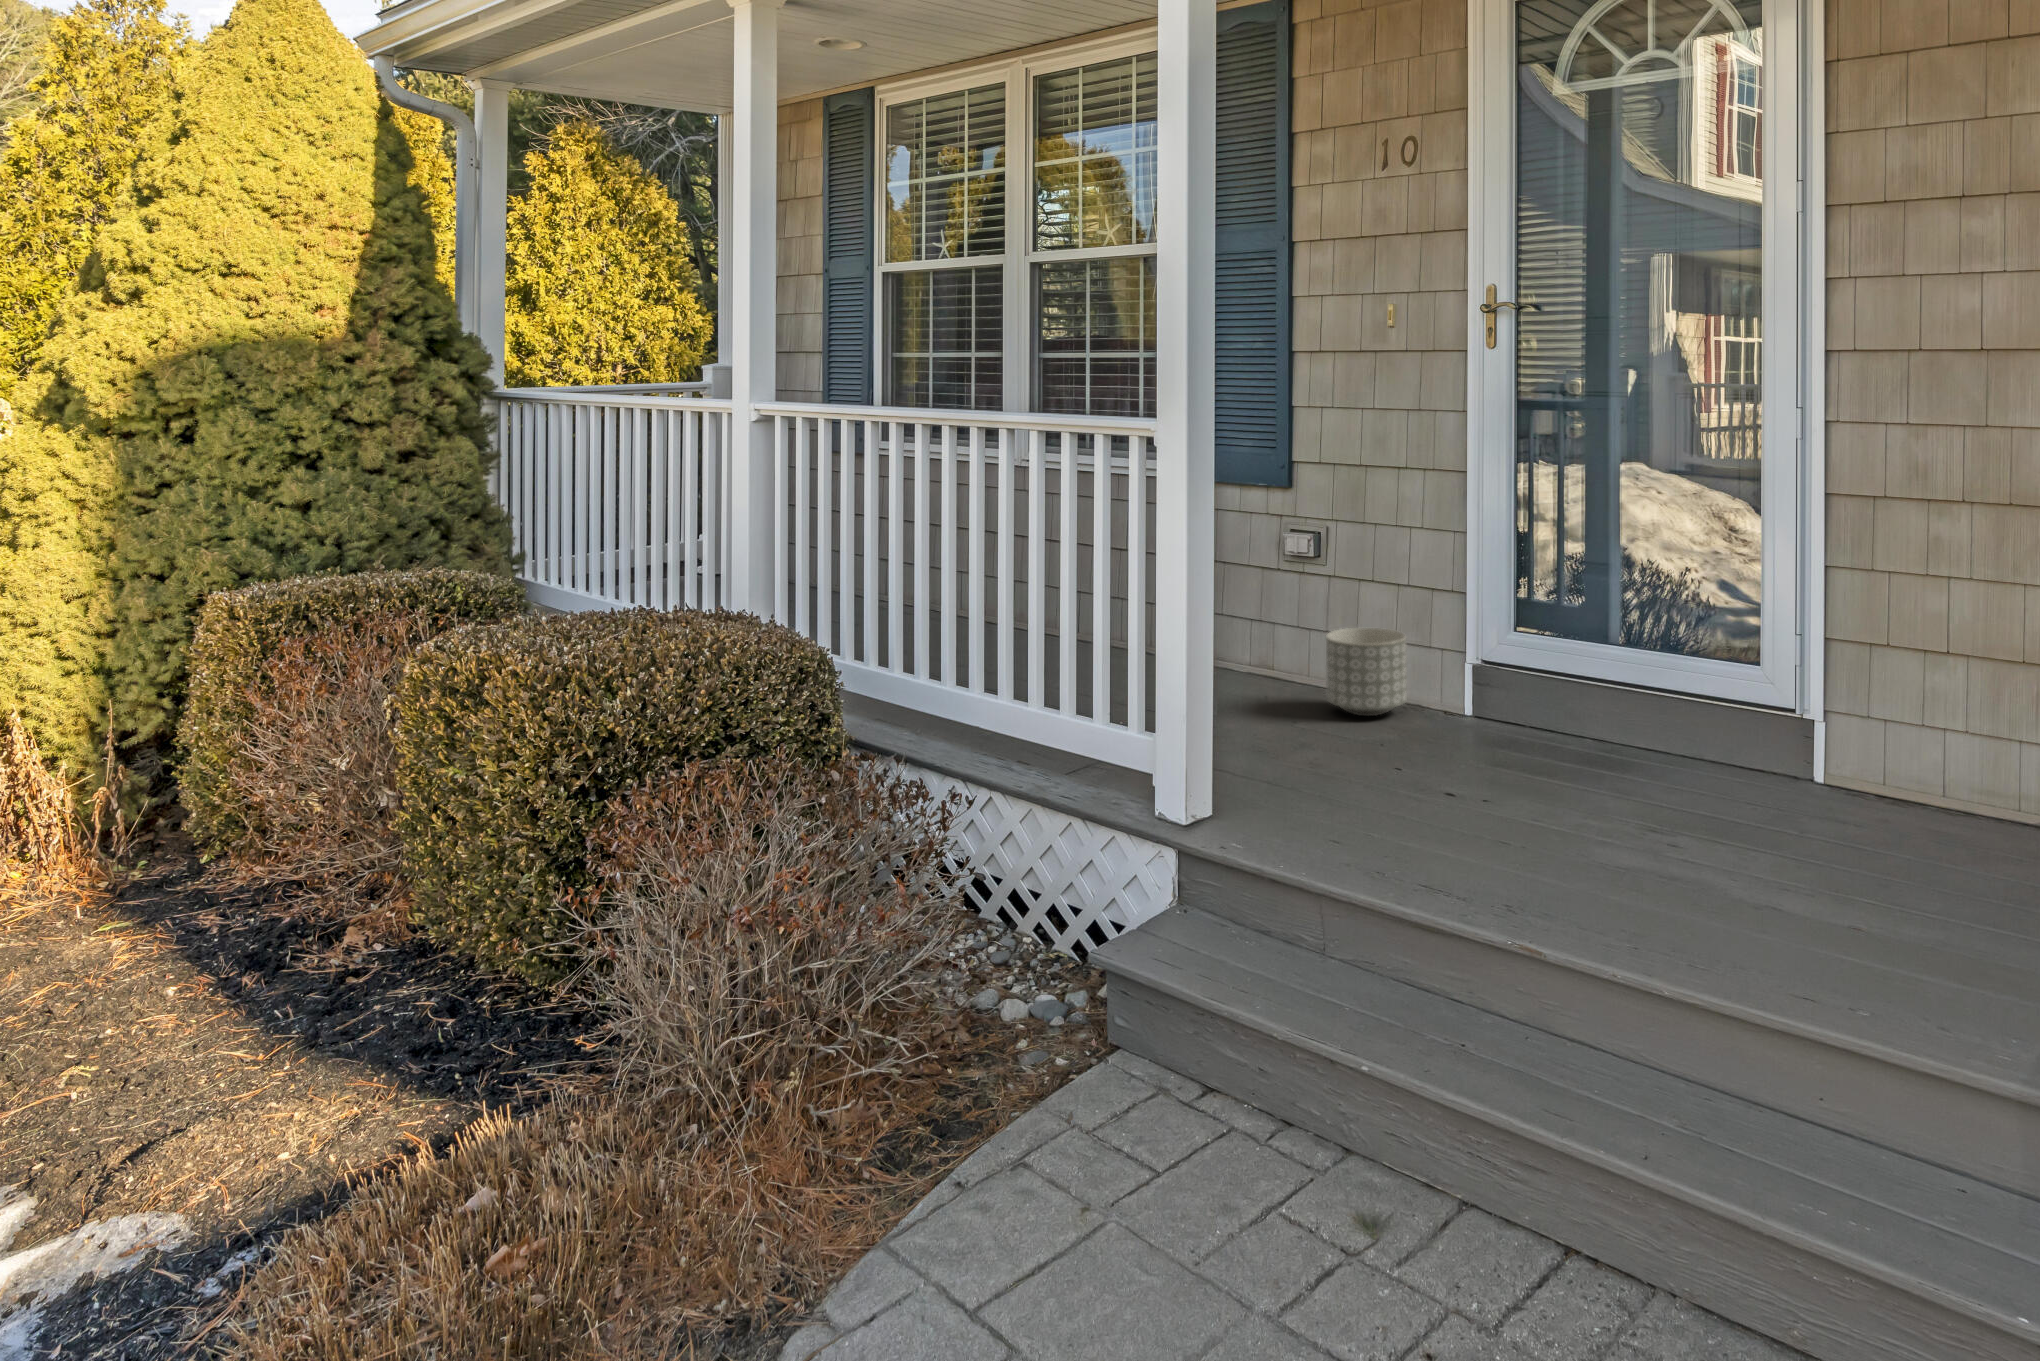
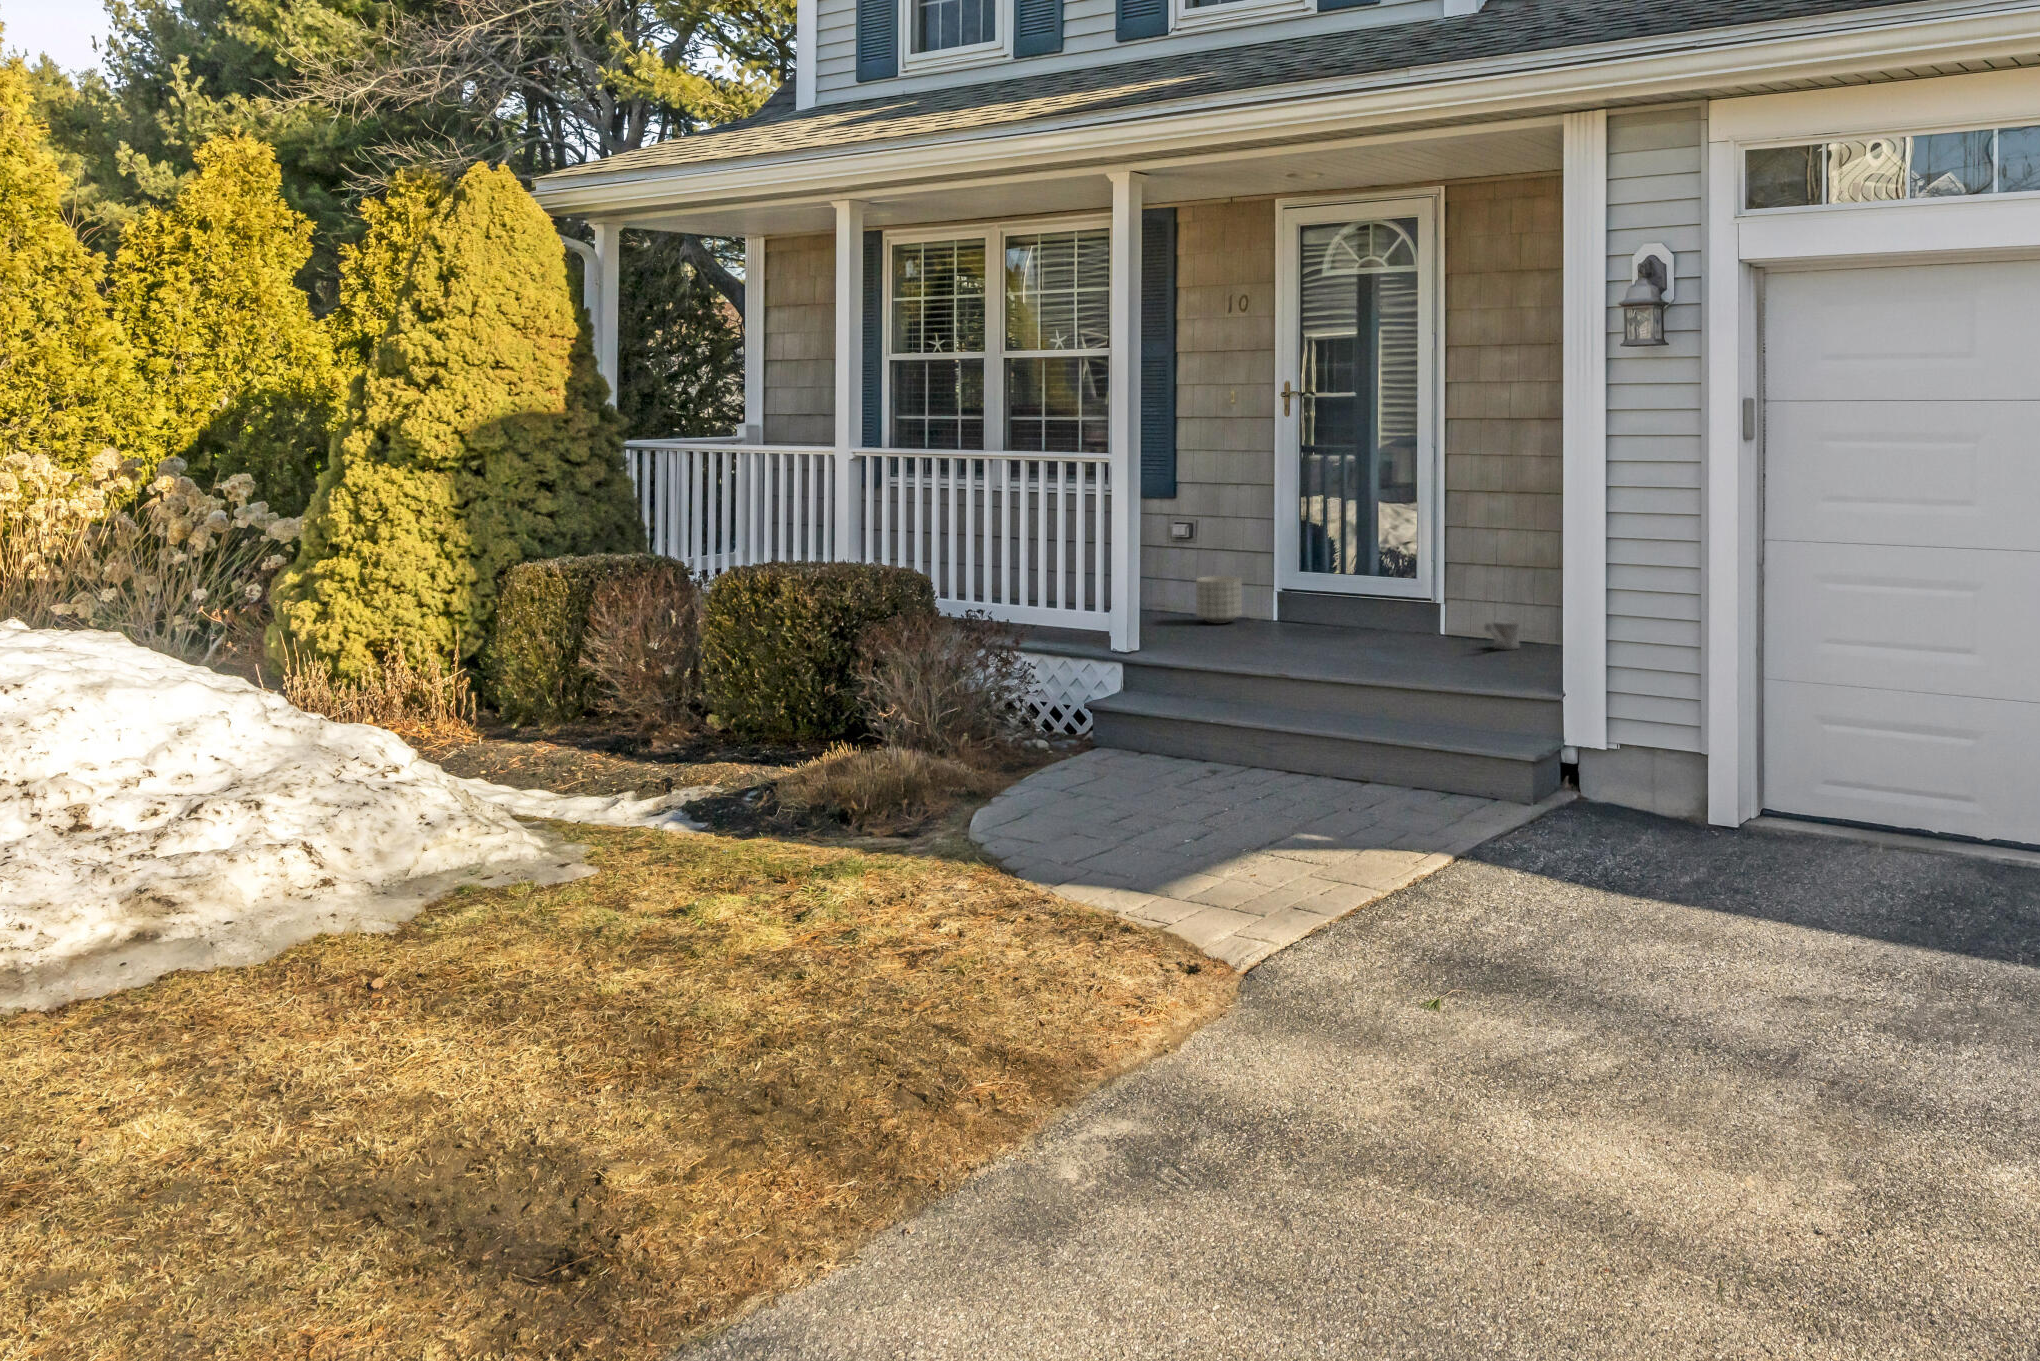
watering can: none [1956,768,2022,847] -> present [1484,618,1520,650]

